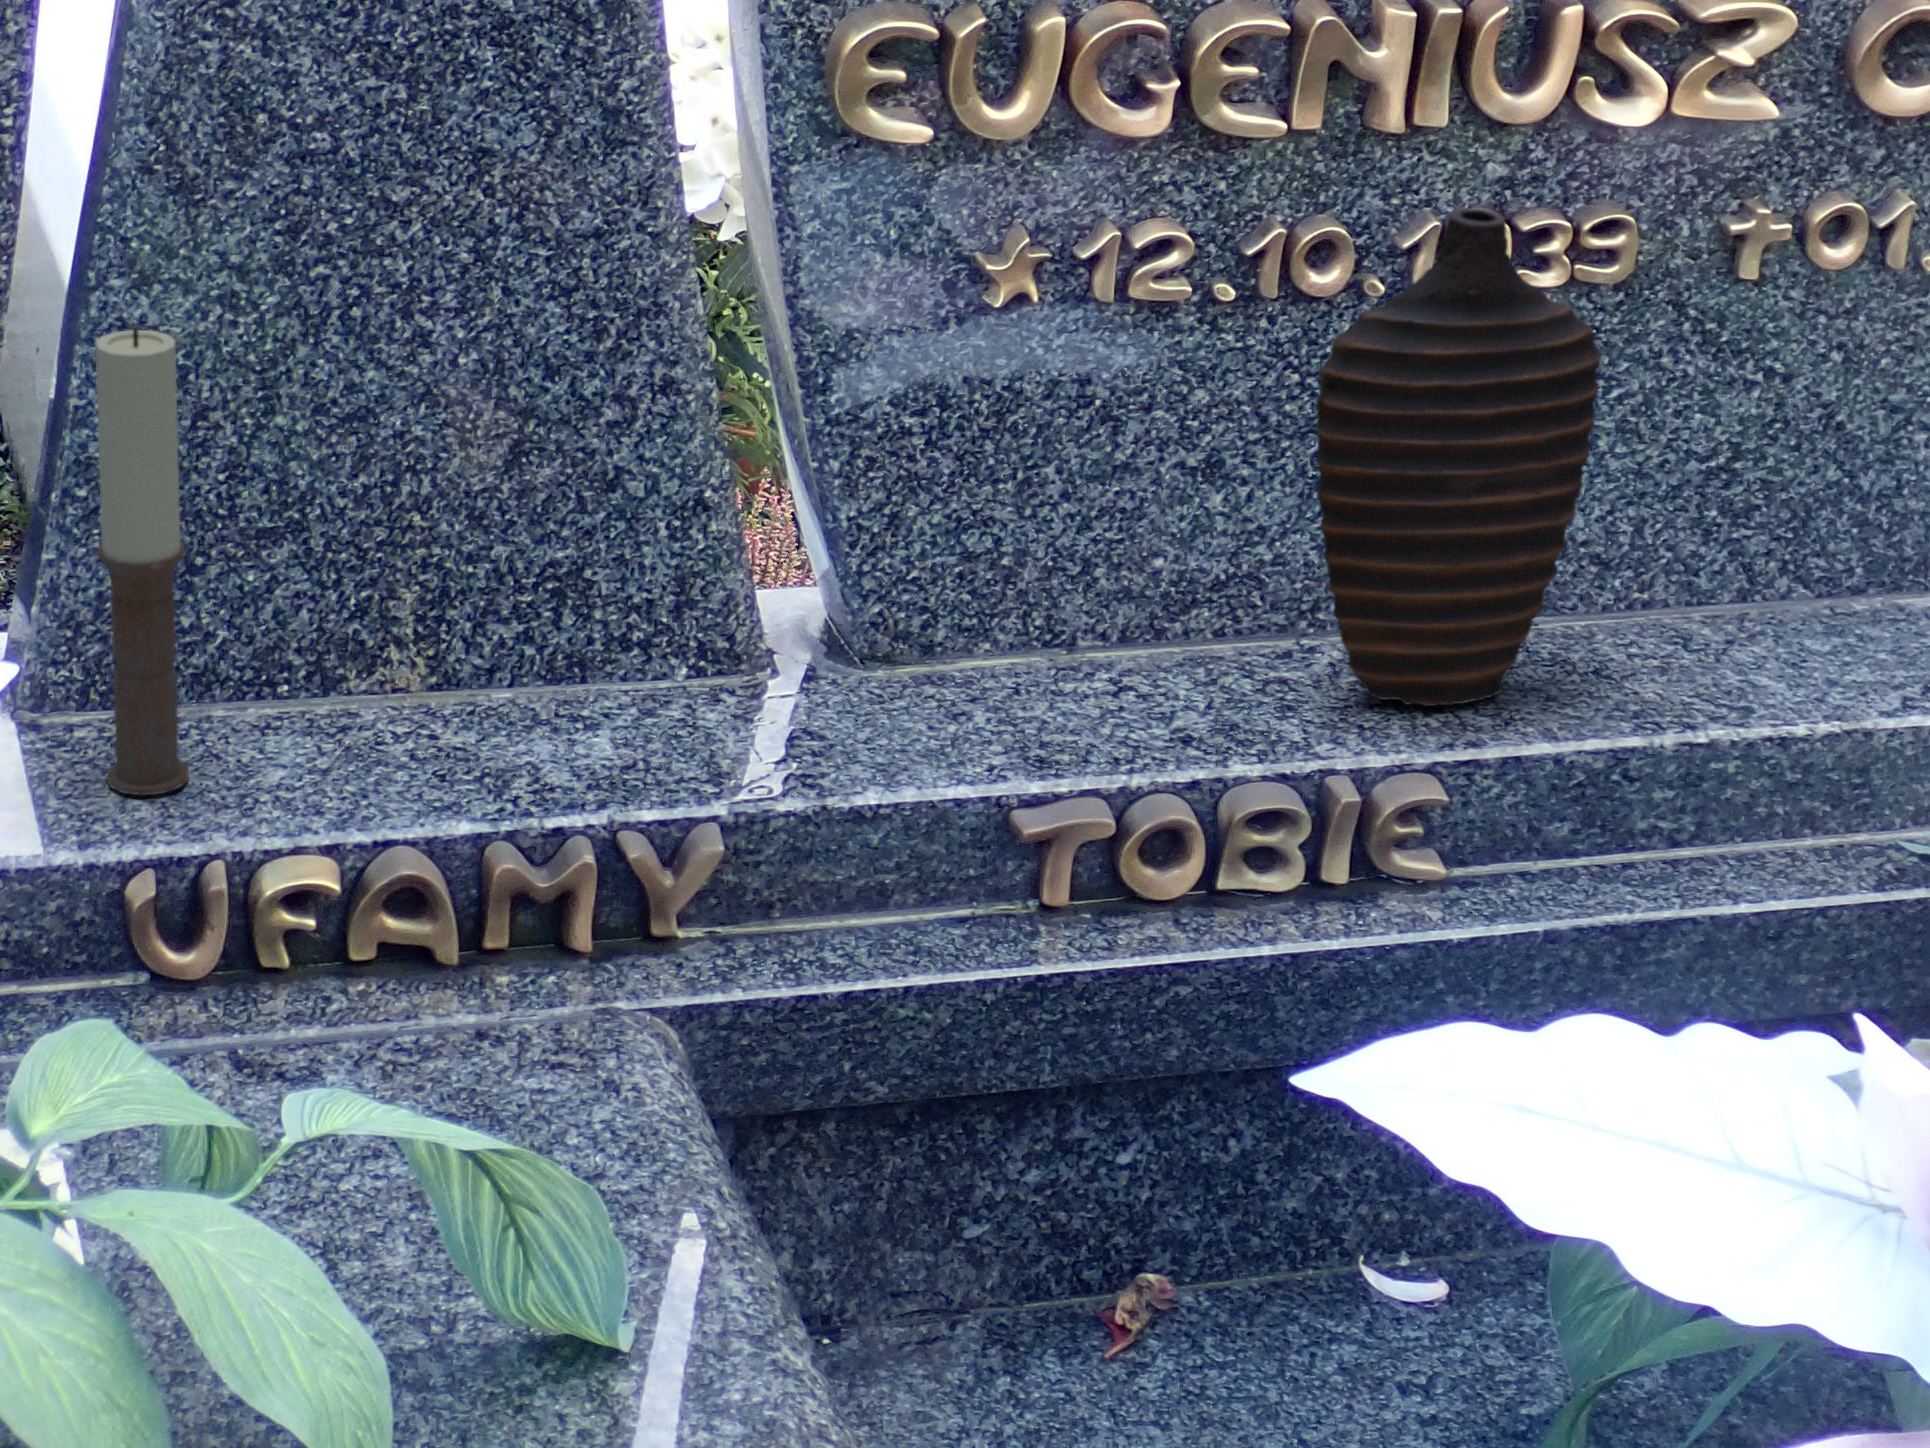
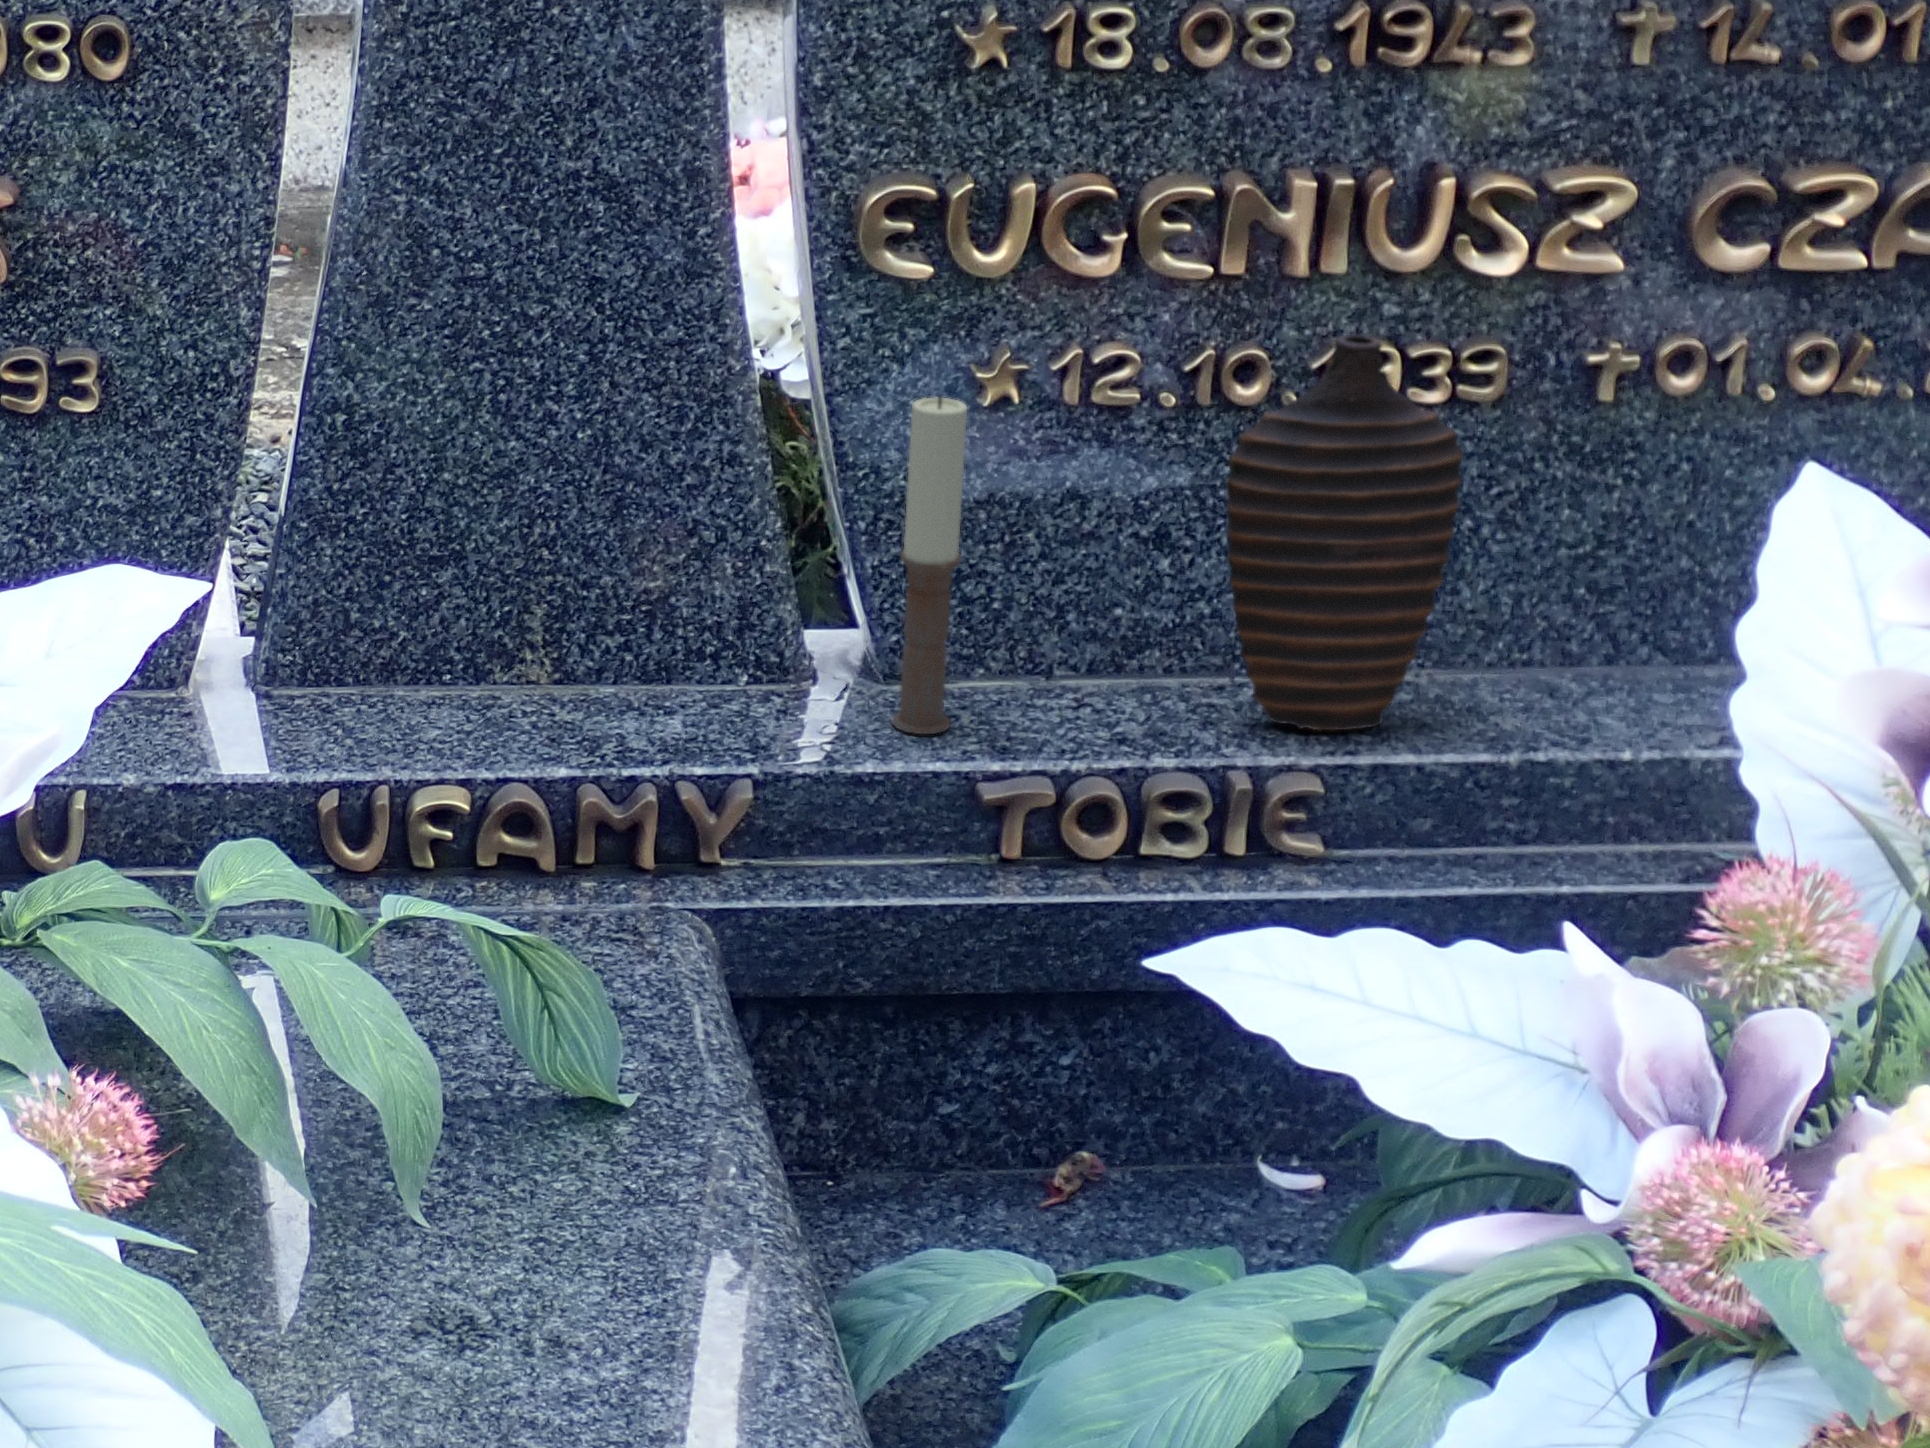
candle: present [95,327,189,795] -> present [892,395,967,734]

